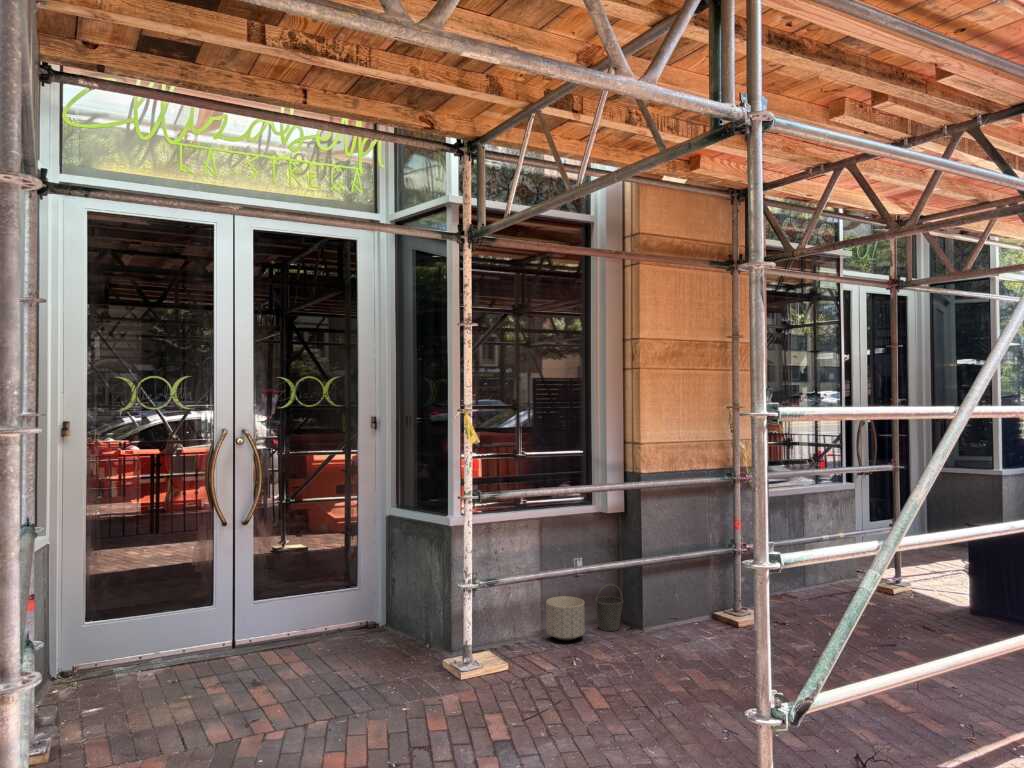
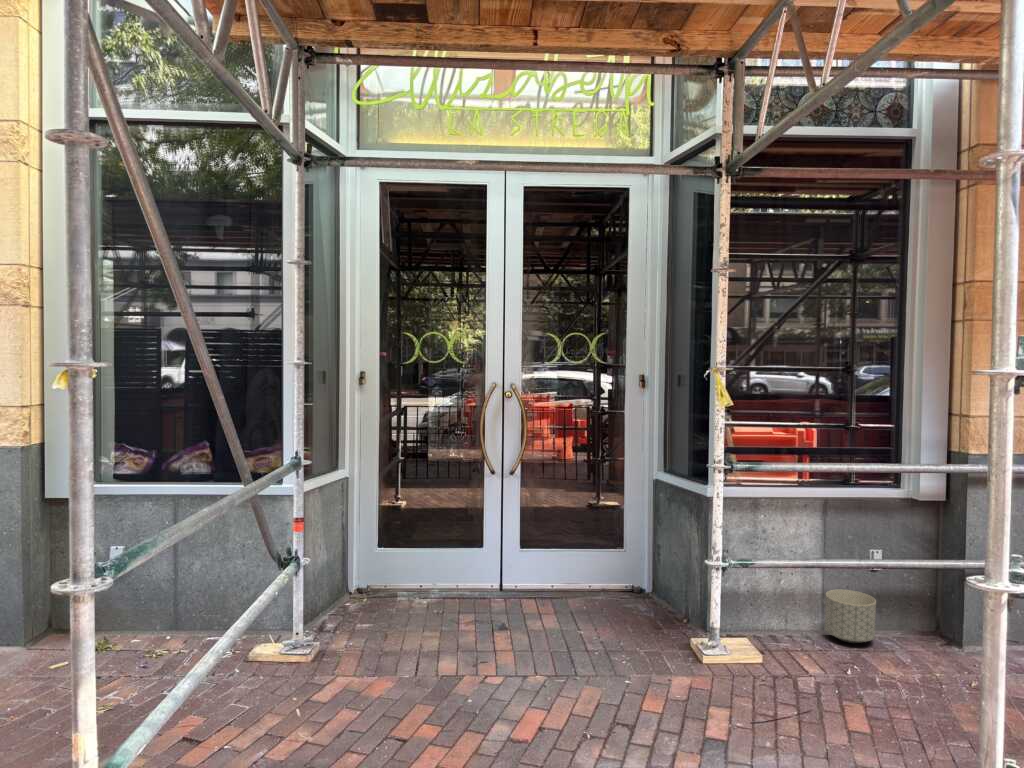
bucket: present [595,584,623,631] -> none [894,586,936,644]

